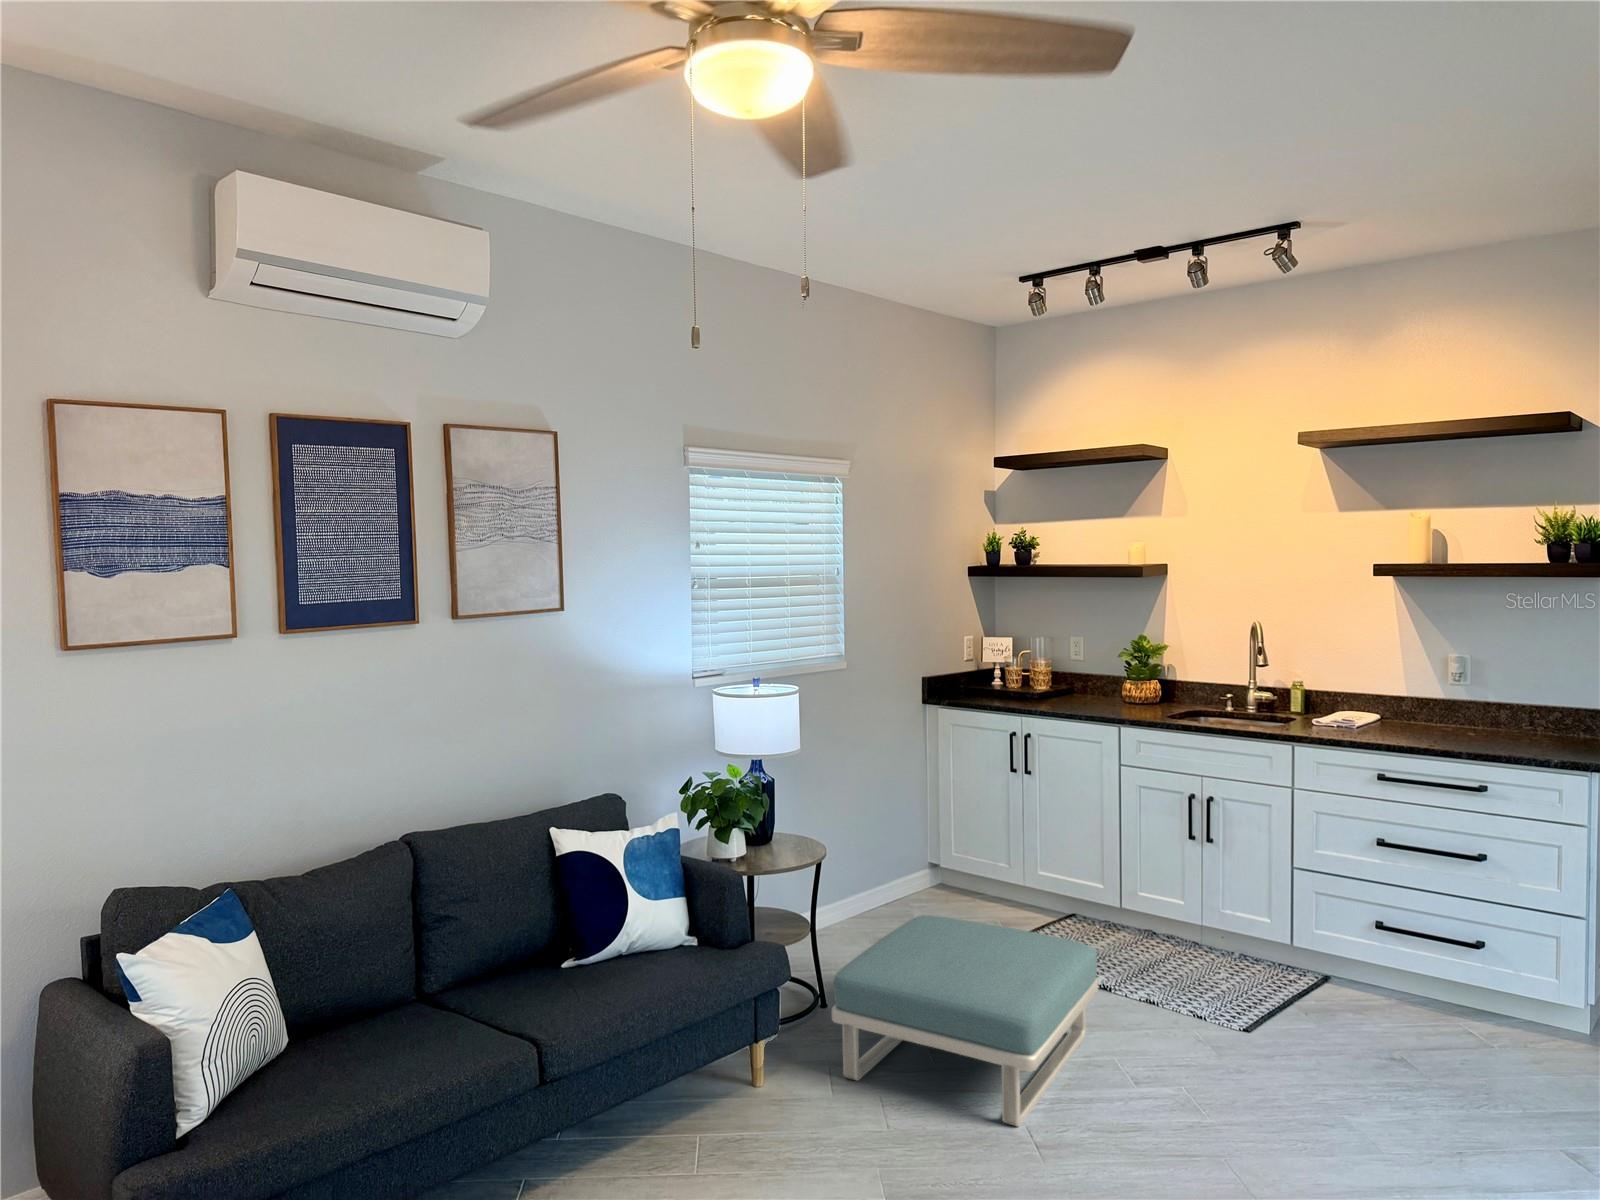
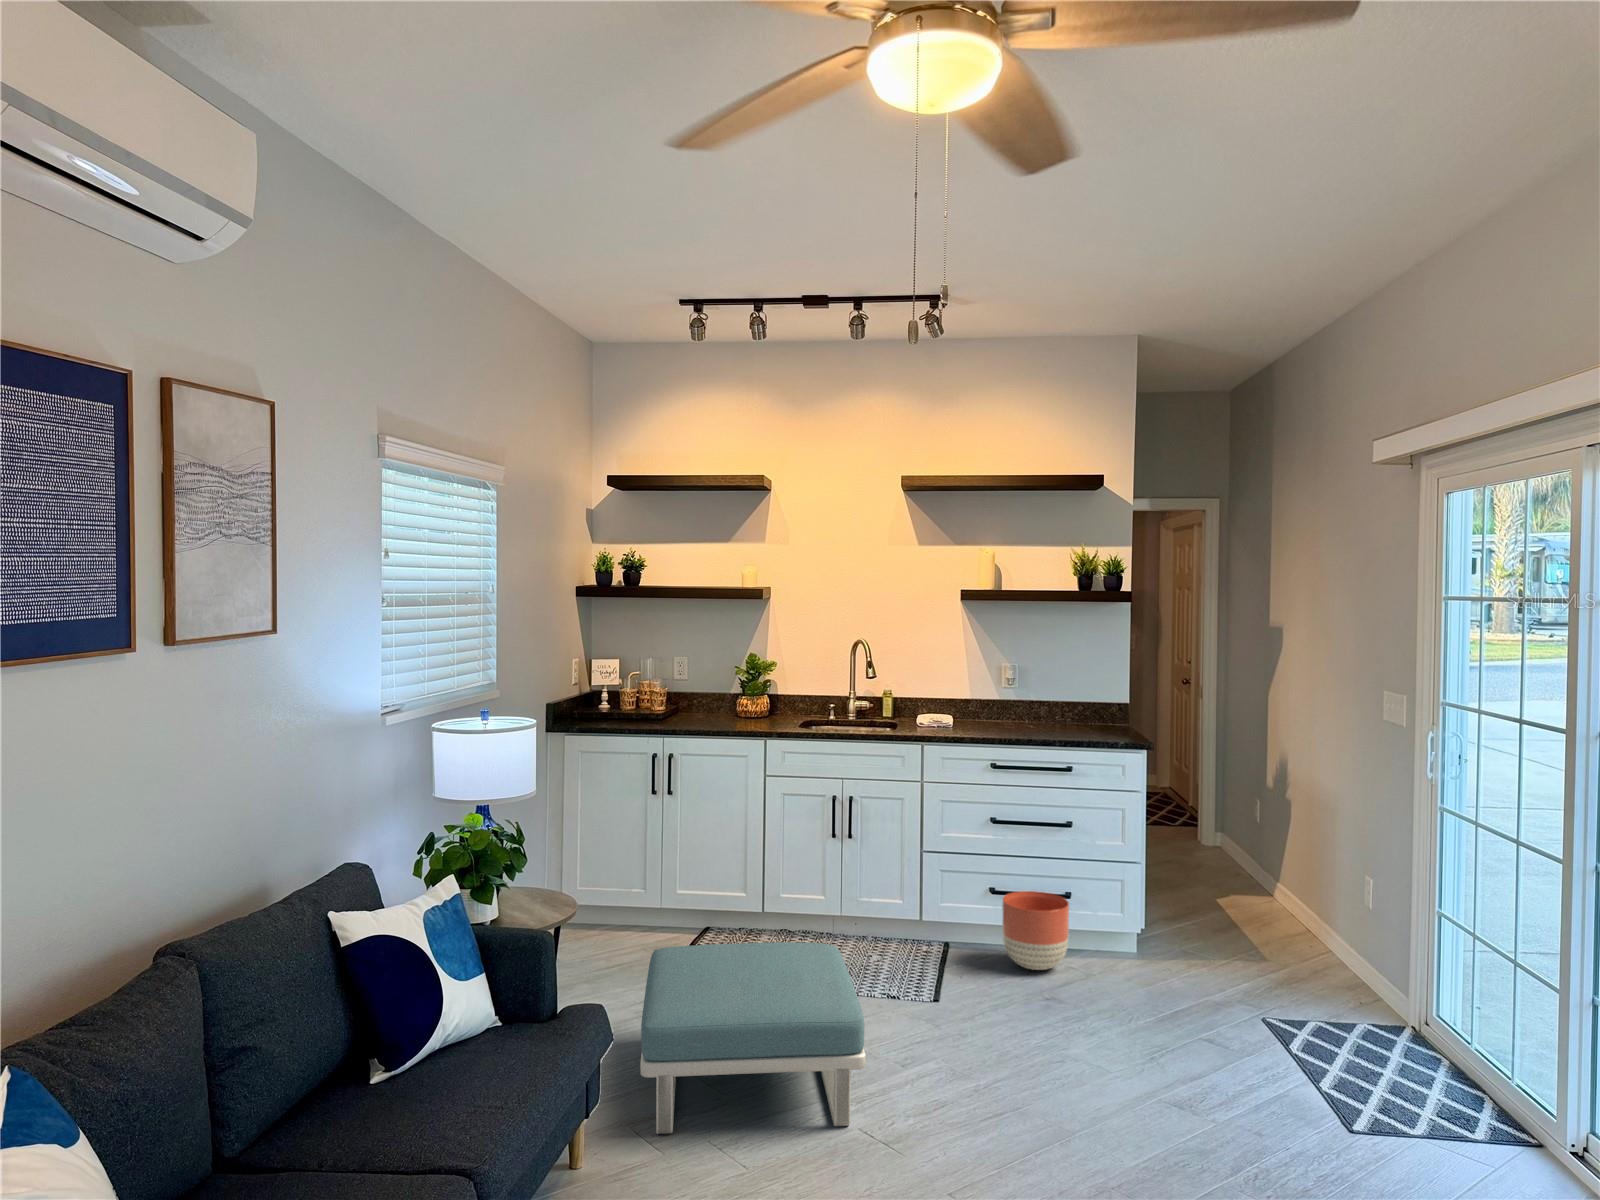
planter: none [1375,939,1471,1042] -> present [1002,891,1069,970]

